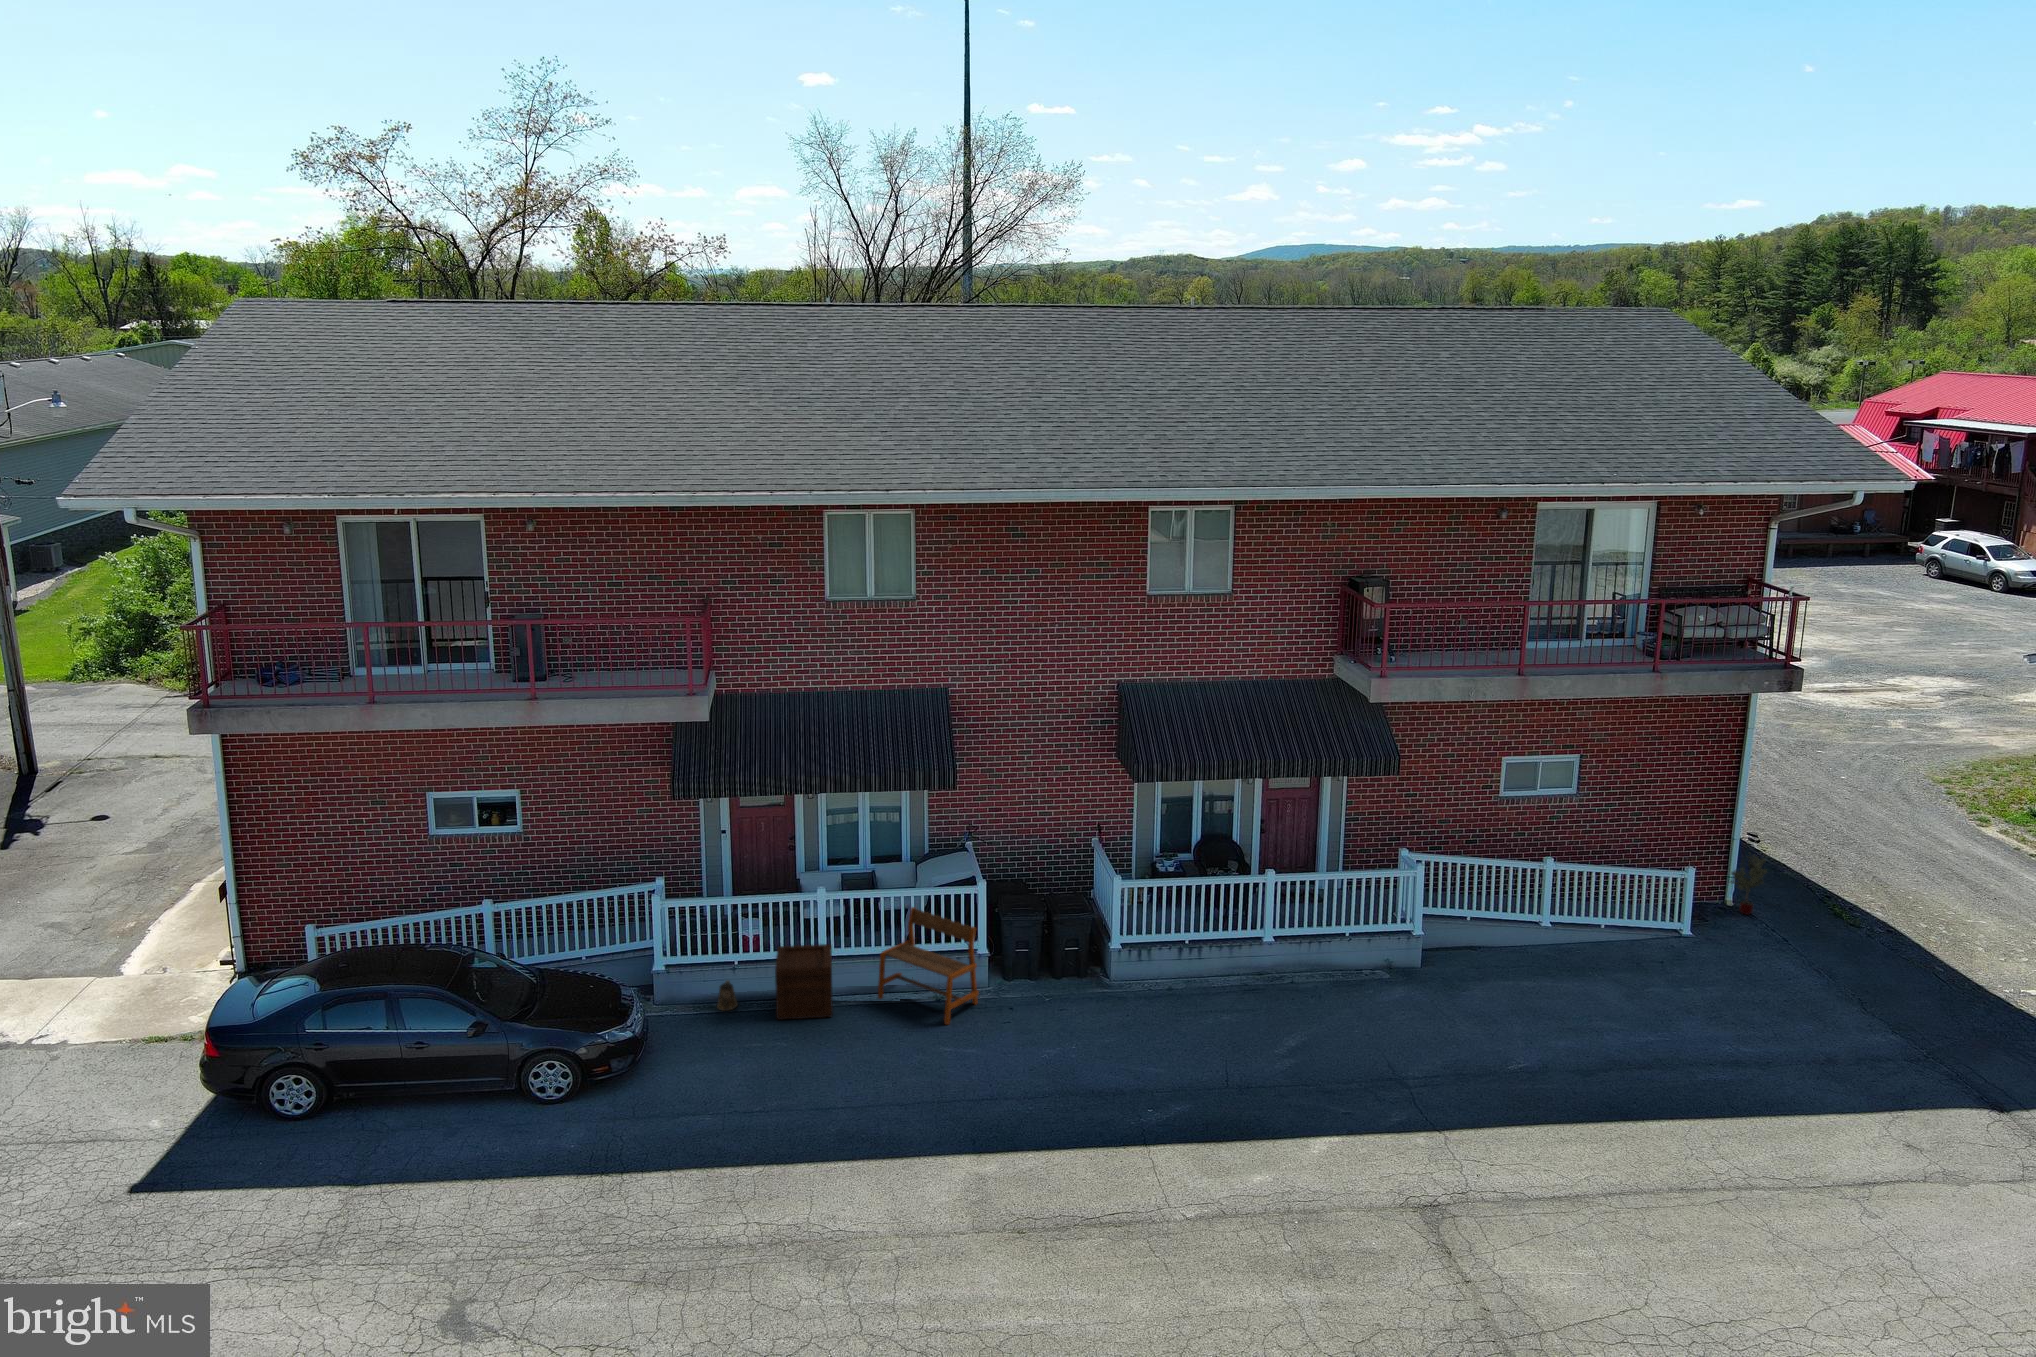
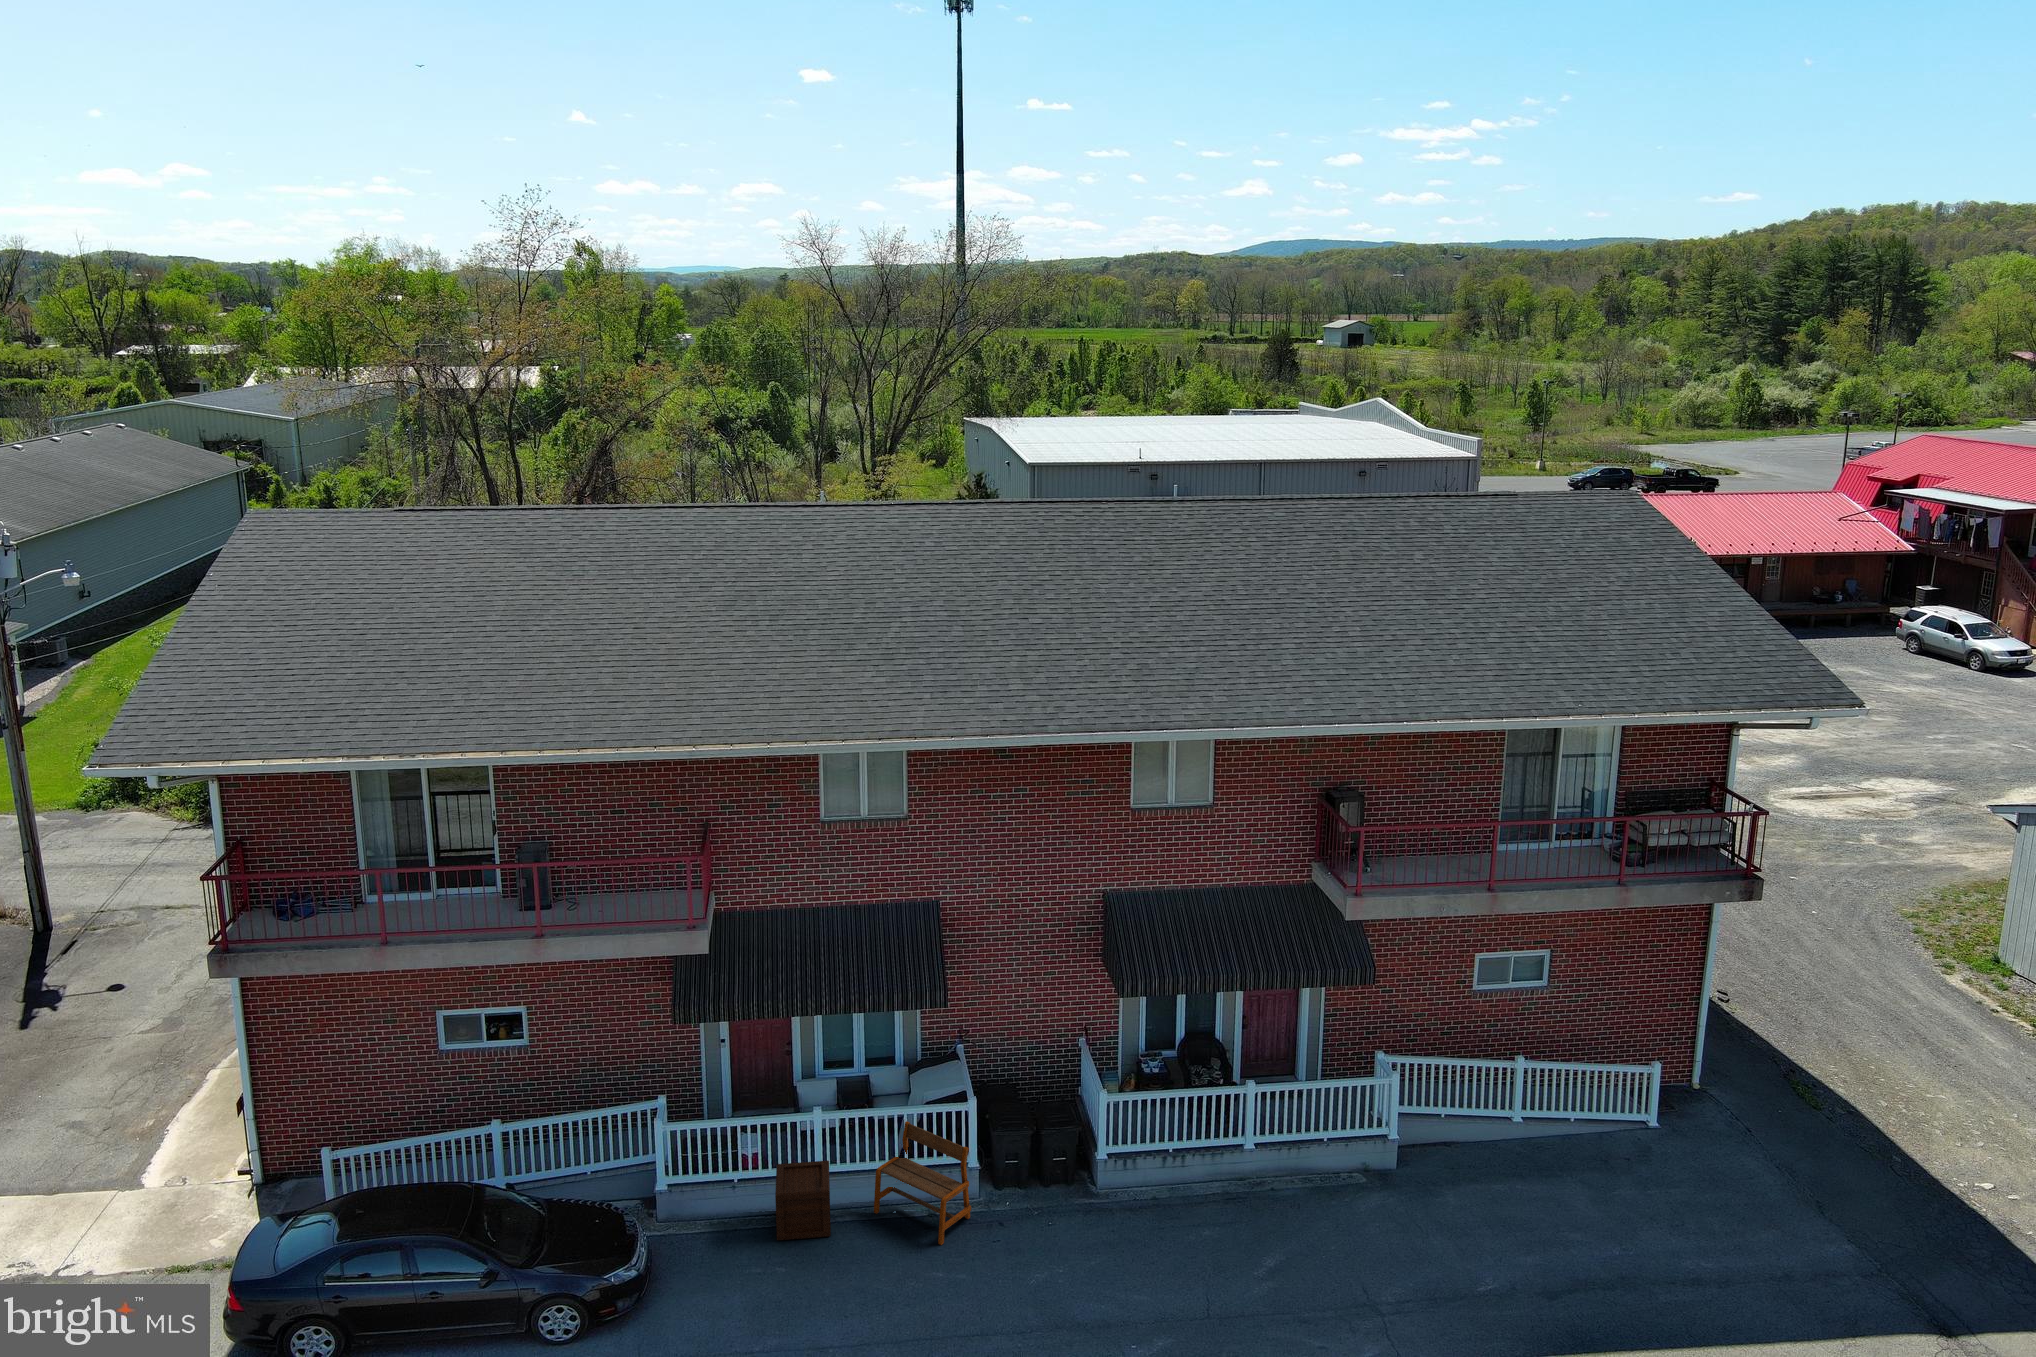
potted tree: present [1731,855,1767,915] -> none [1694,1035,1732,1096]
watering can: present [717,980,738,1011] -> none [719,1197,739,1230]

